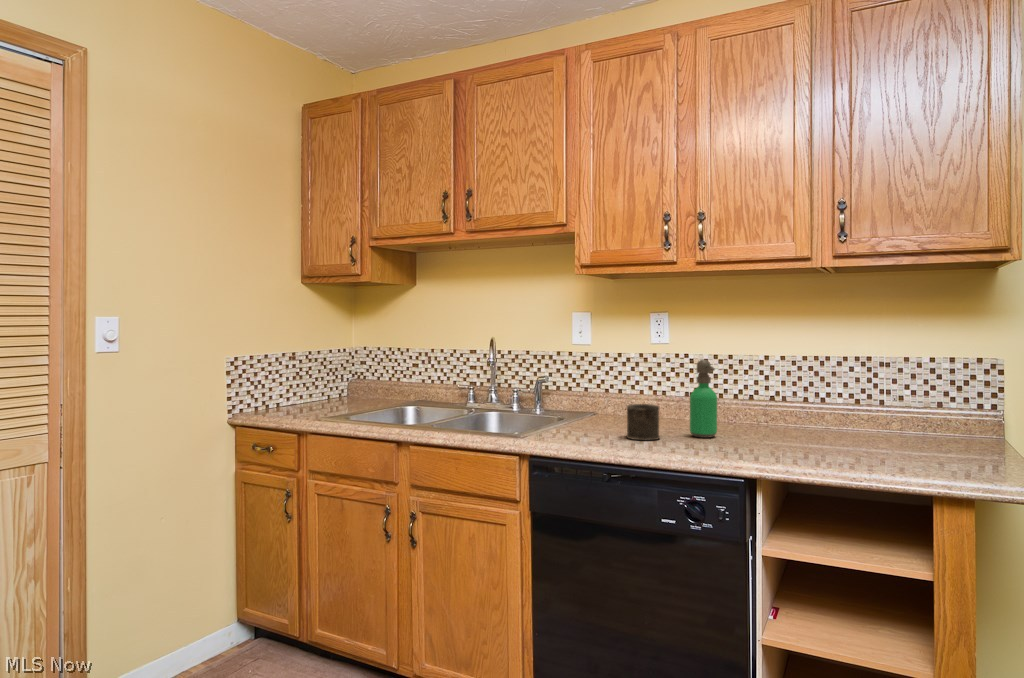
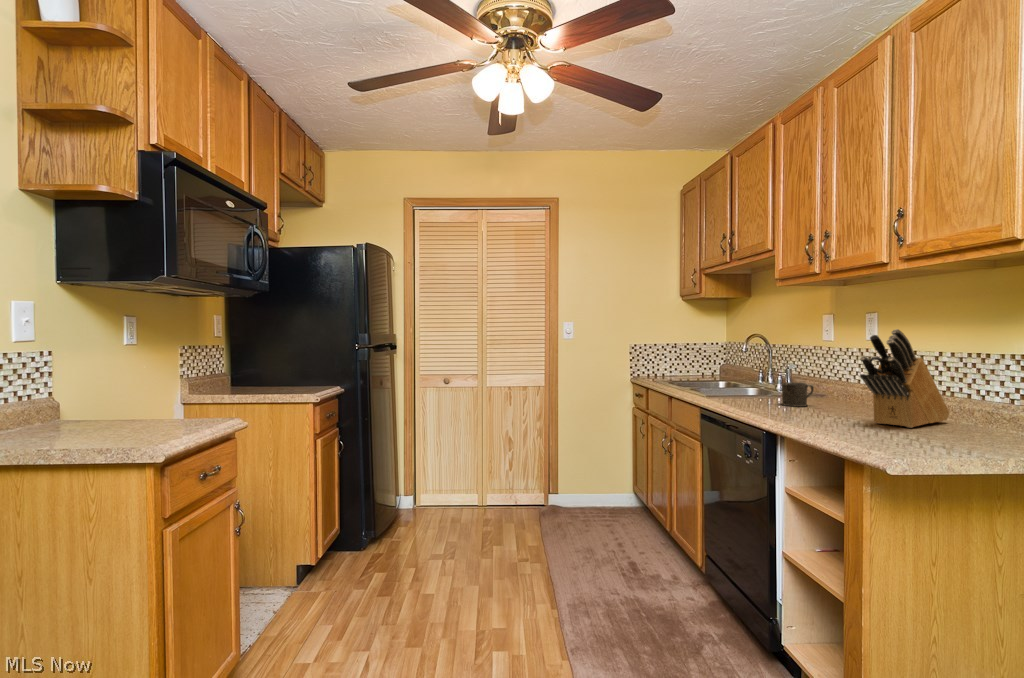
knife block: none [775,329,873,451] -> present [860,329,949,428]
soap dispenser: present [690,360,717,438] -> none [833,353,856,411]

